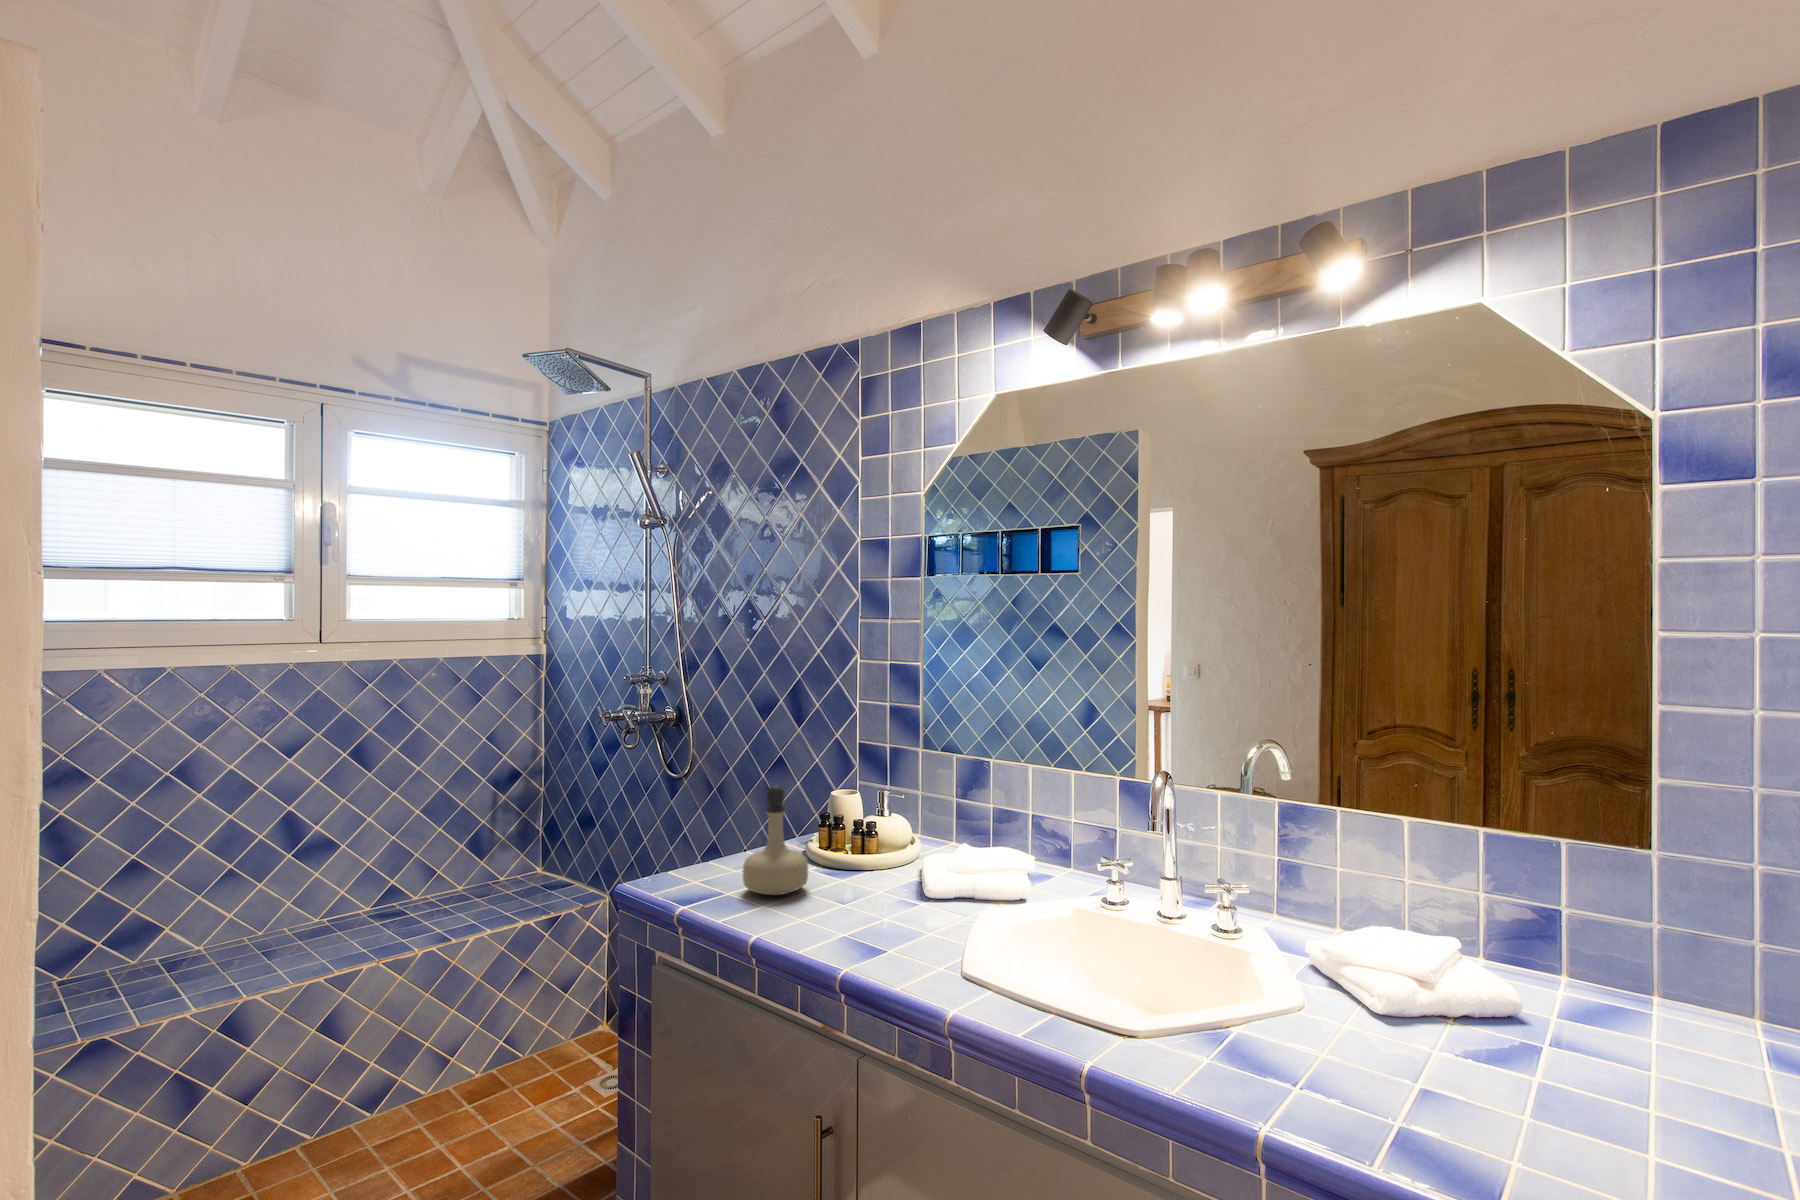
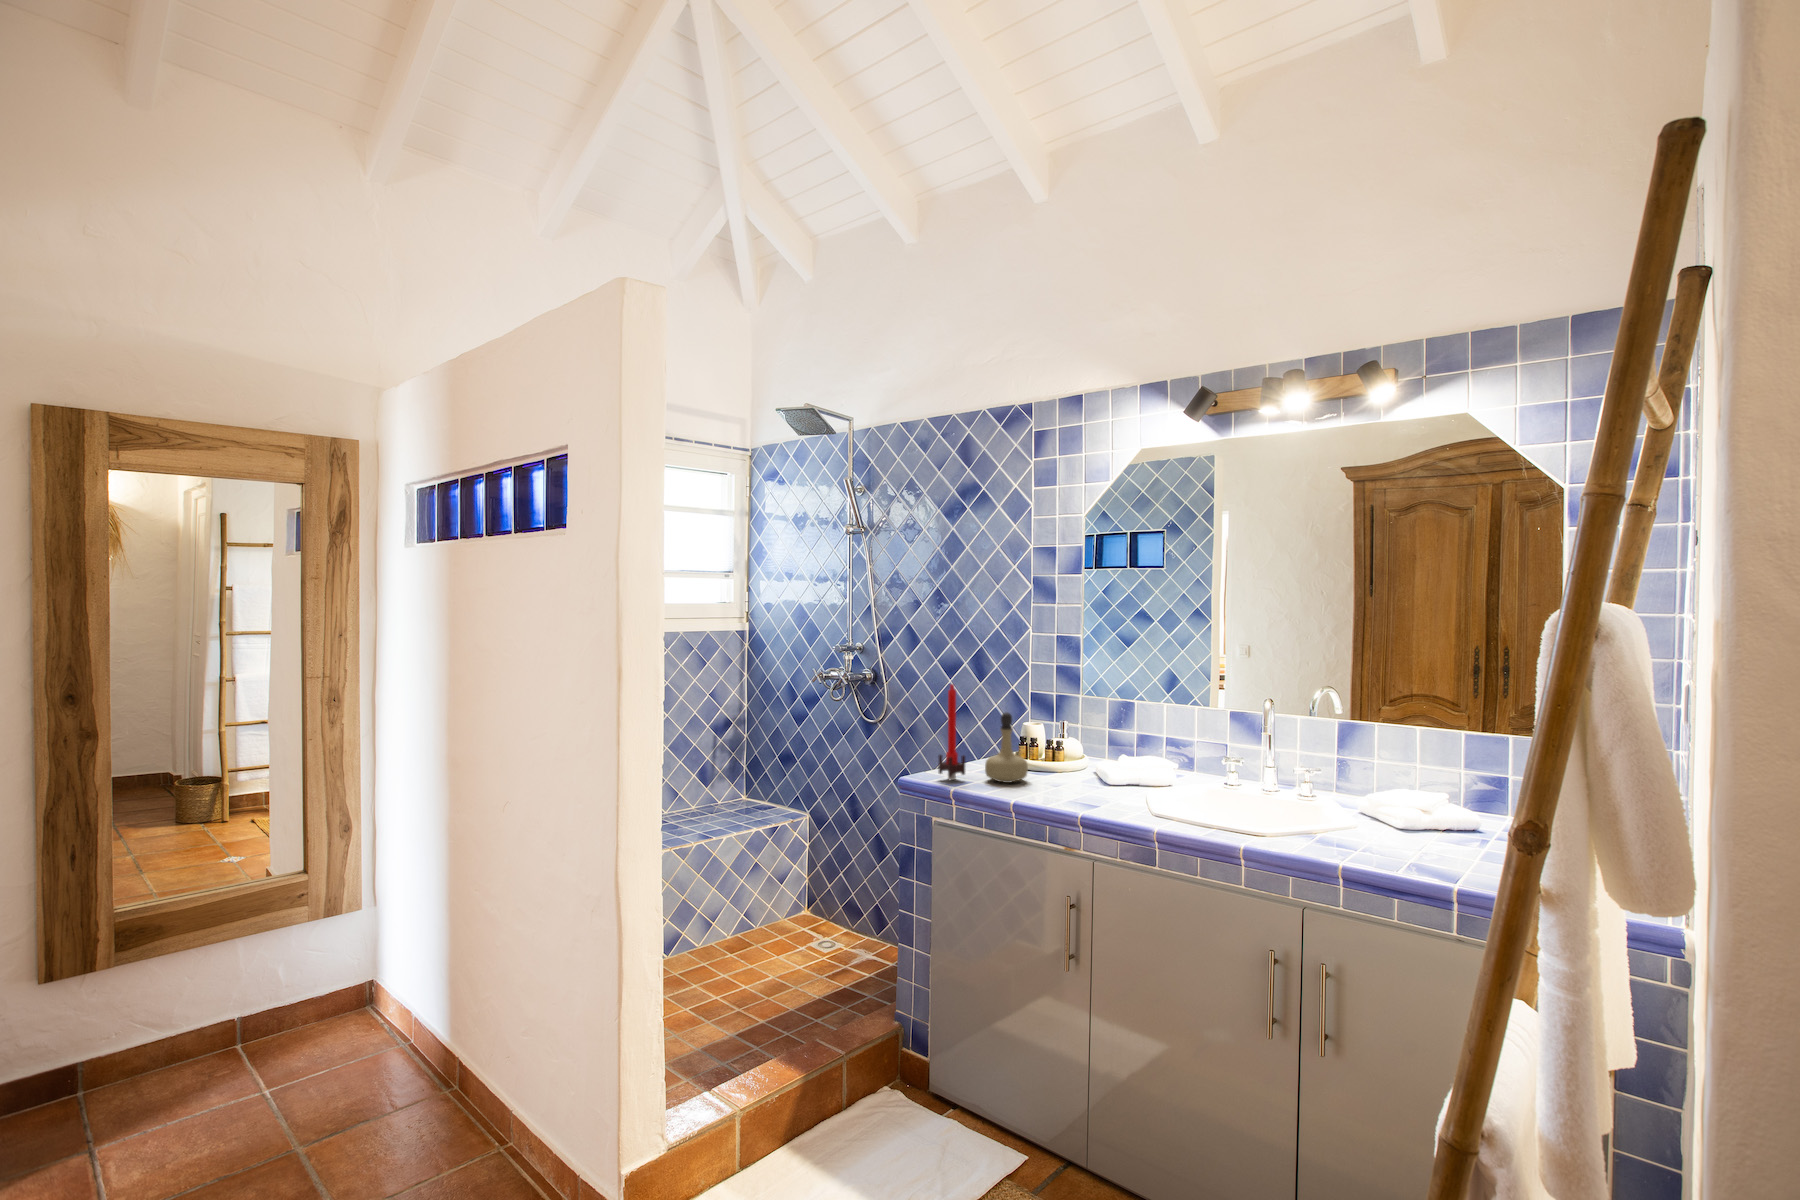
candle: none [674,742,713,891] -> present [938,684,965,780]

